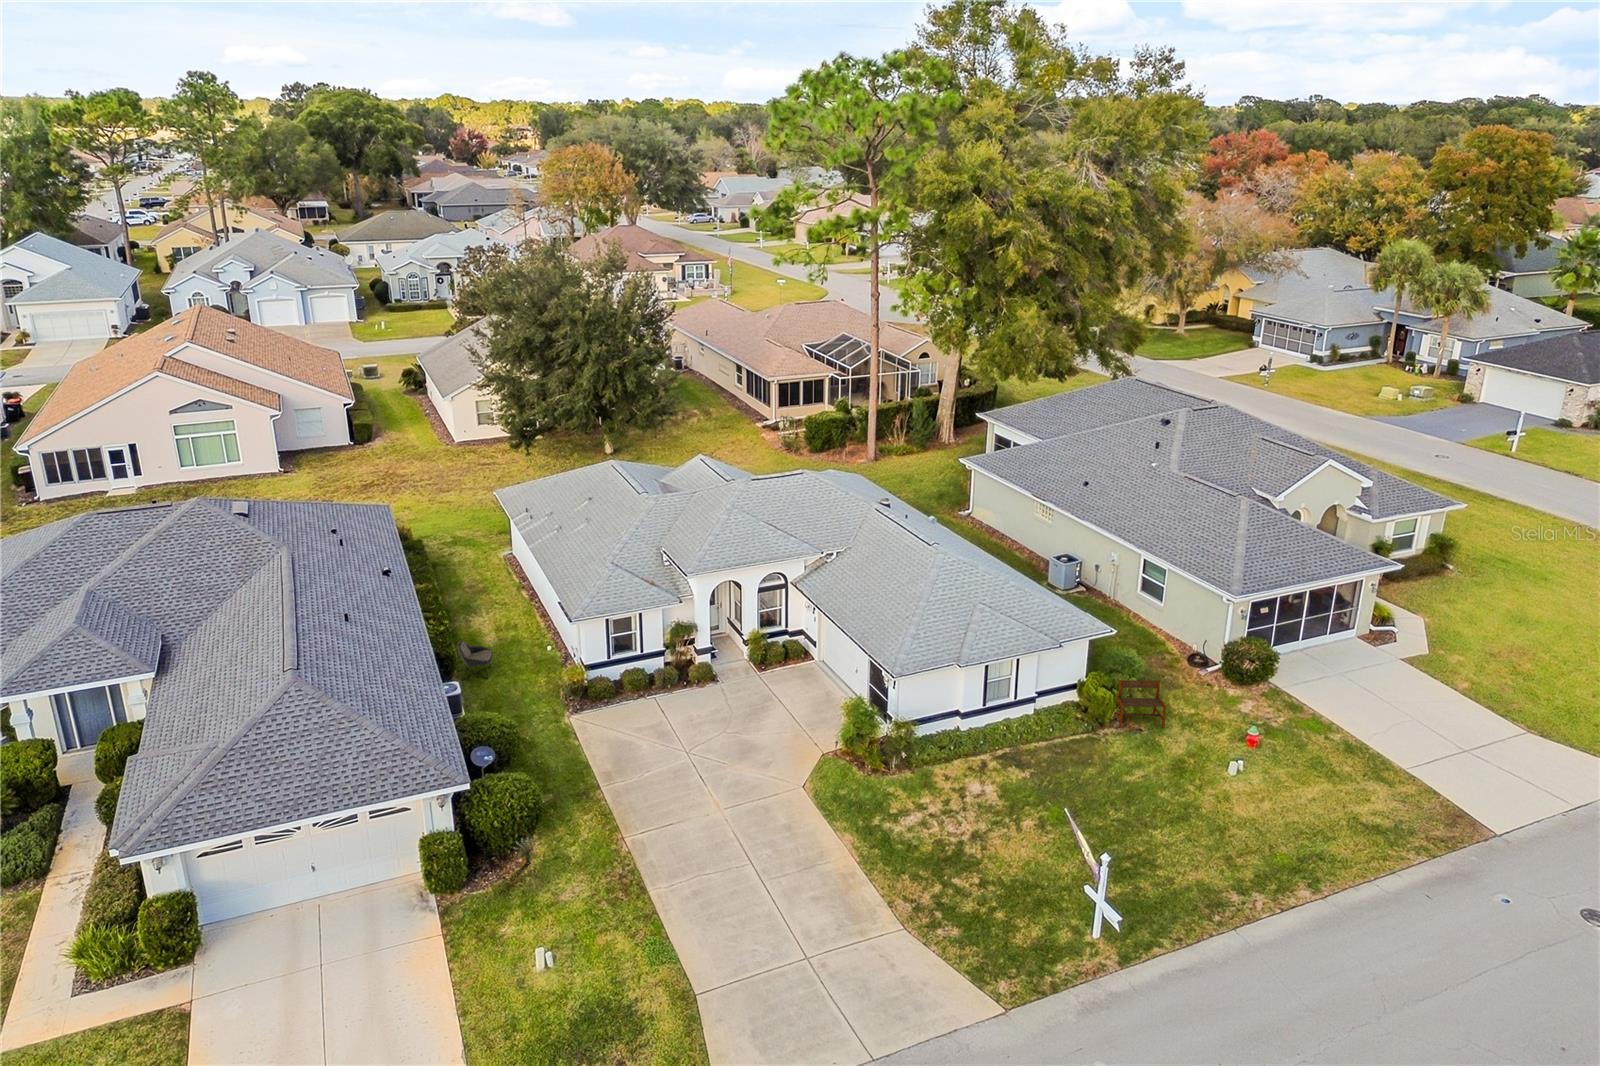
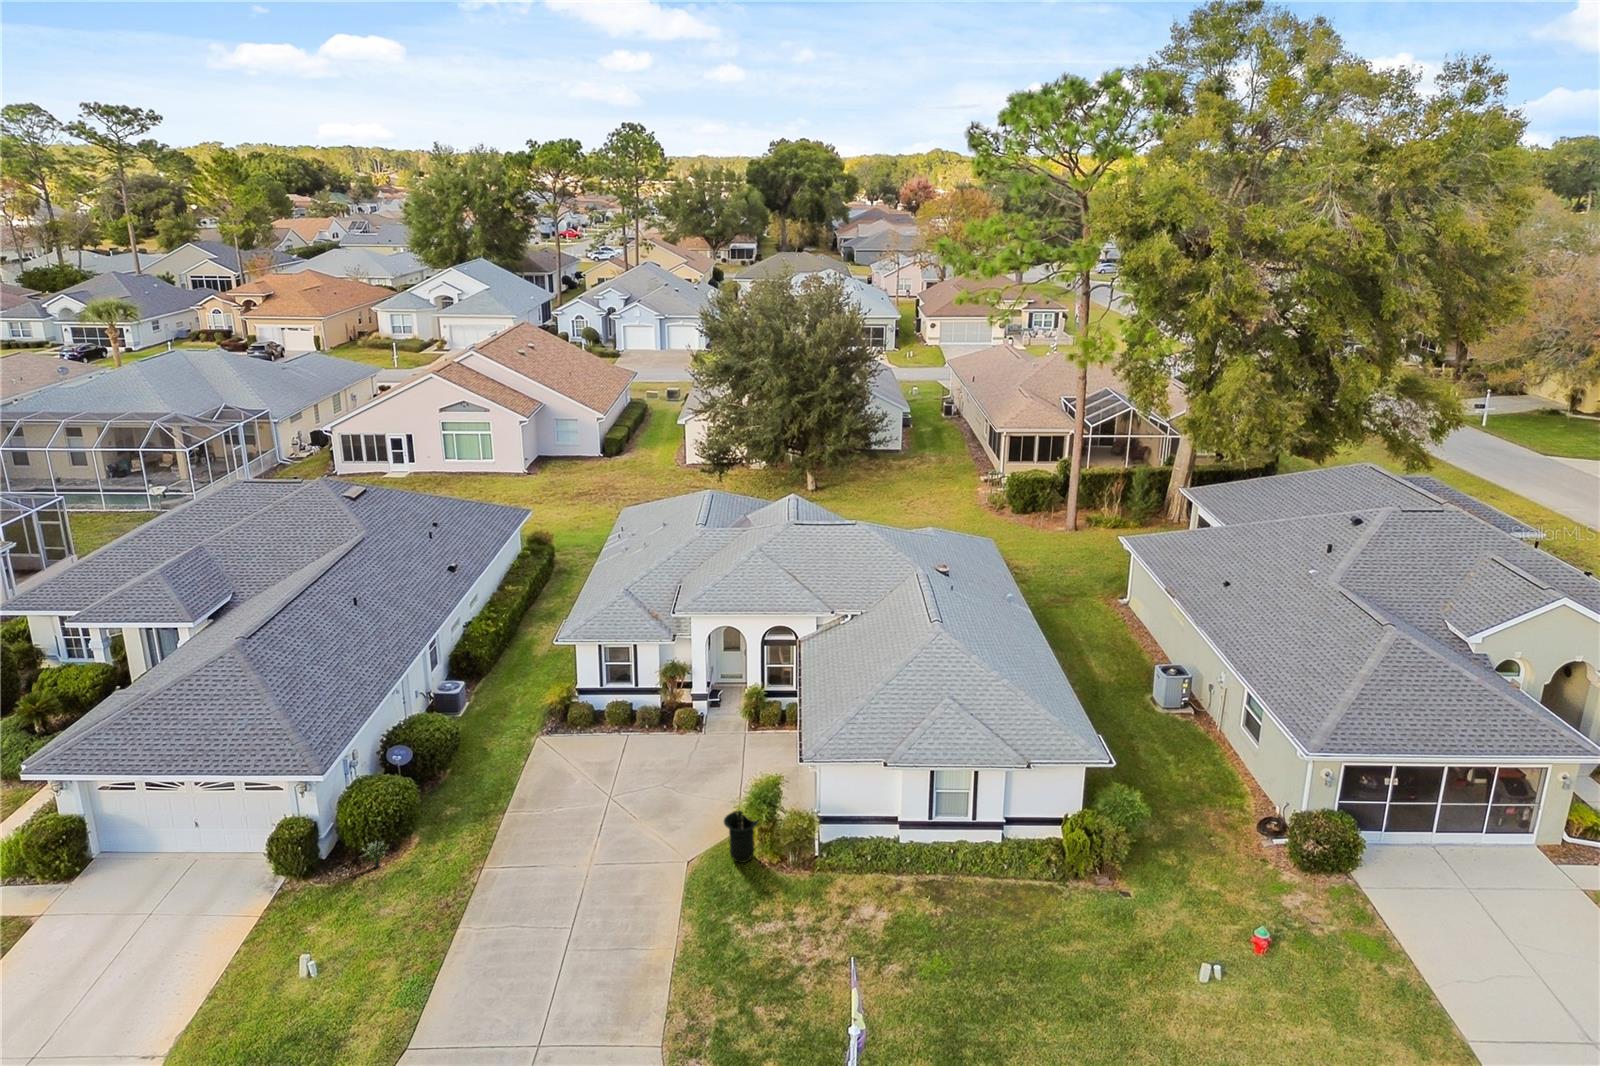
lounge chair: present [457,641,493,681] -> none [484,643,521,684]
bench: present [1116,680,1166,728] -> none [1095,827,1160,902]
trash can: none [835,731,866,776] -> present [724,811,759,863]

